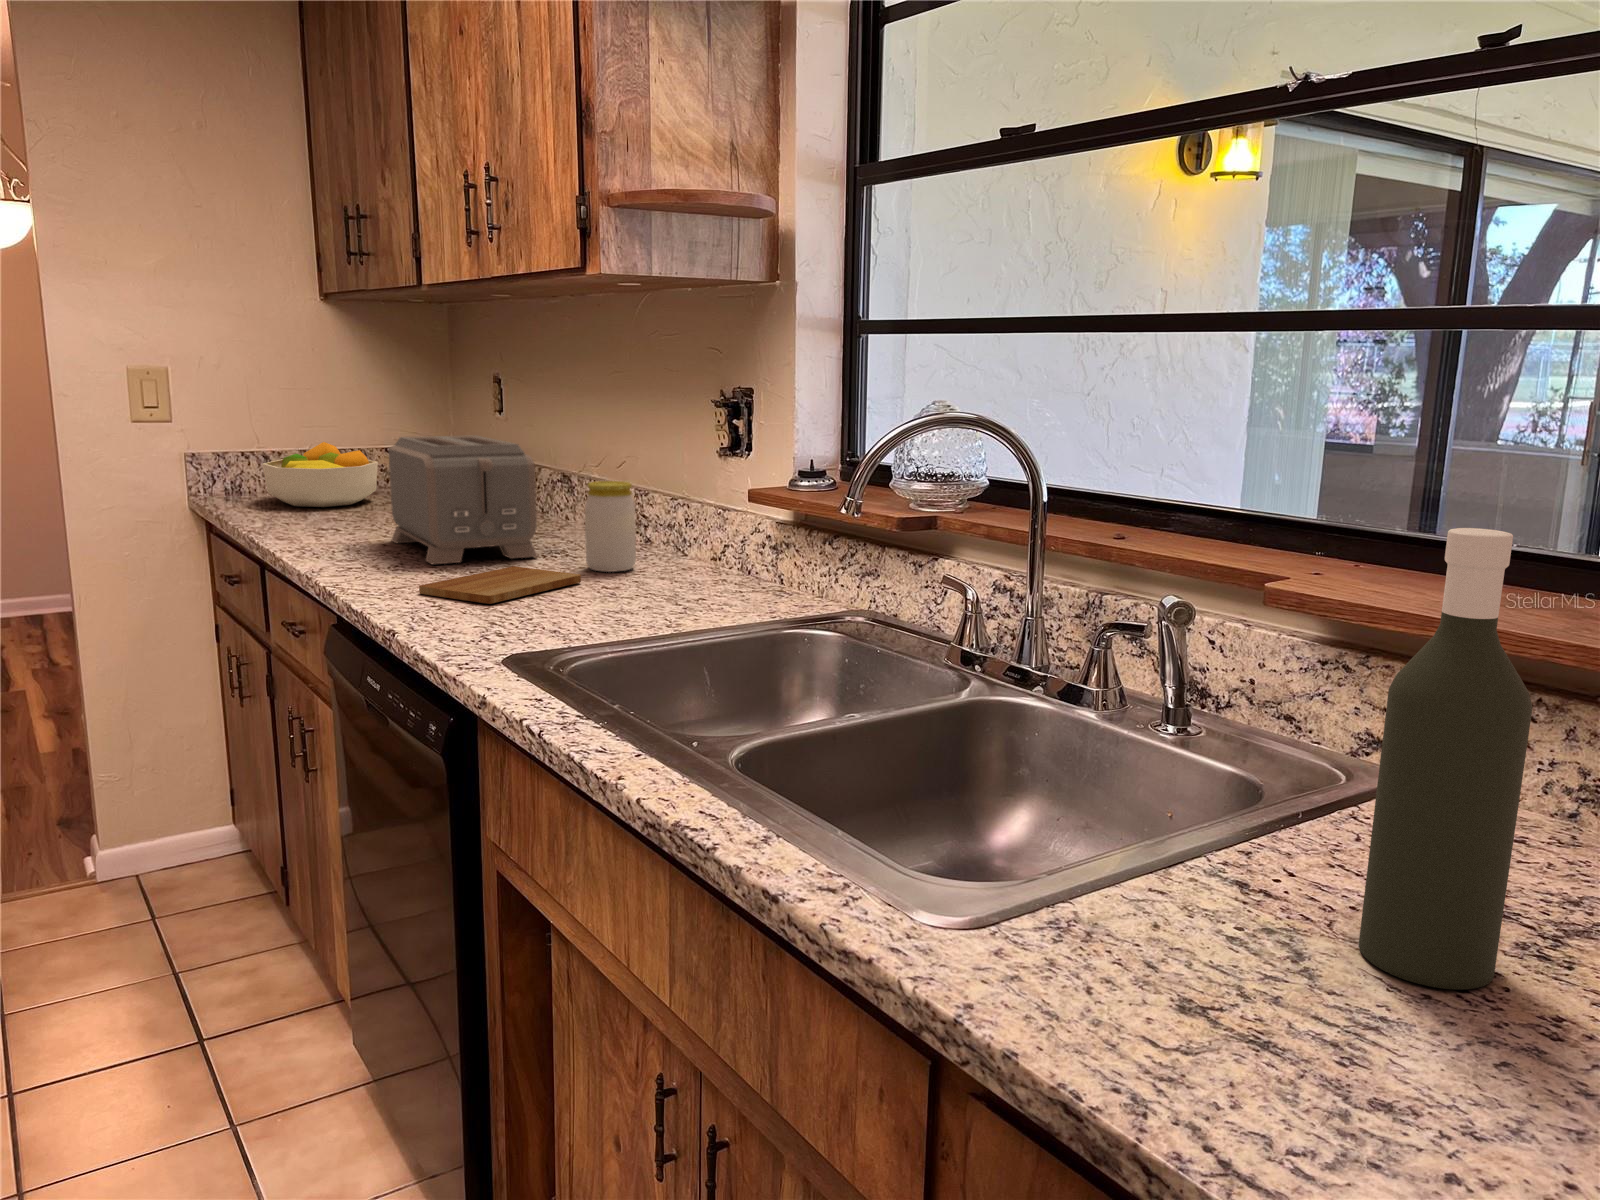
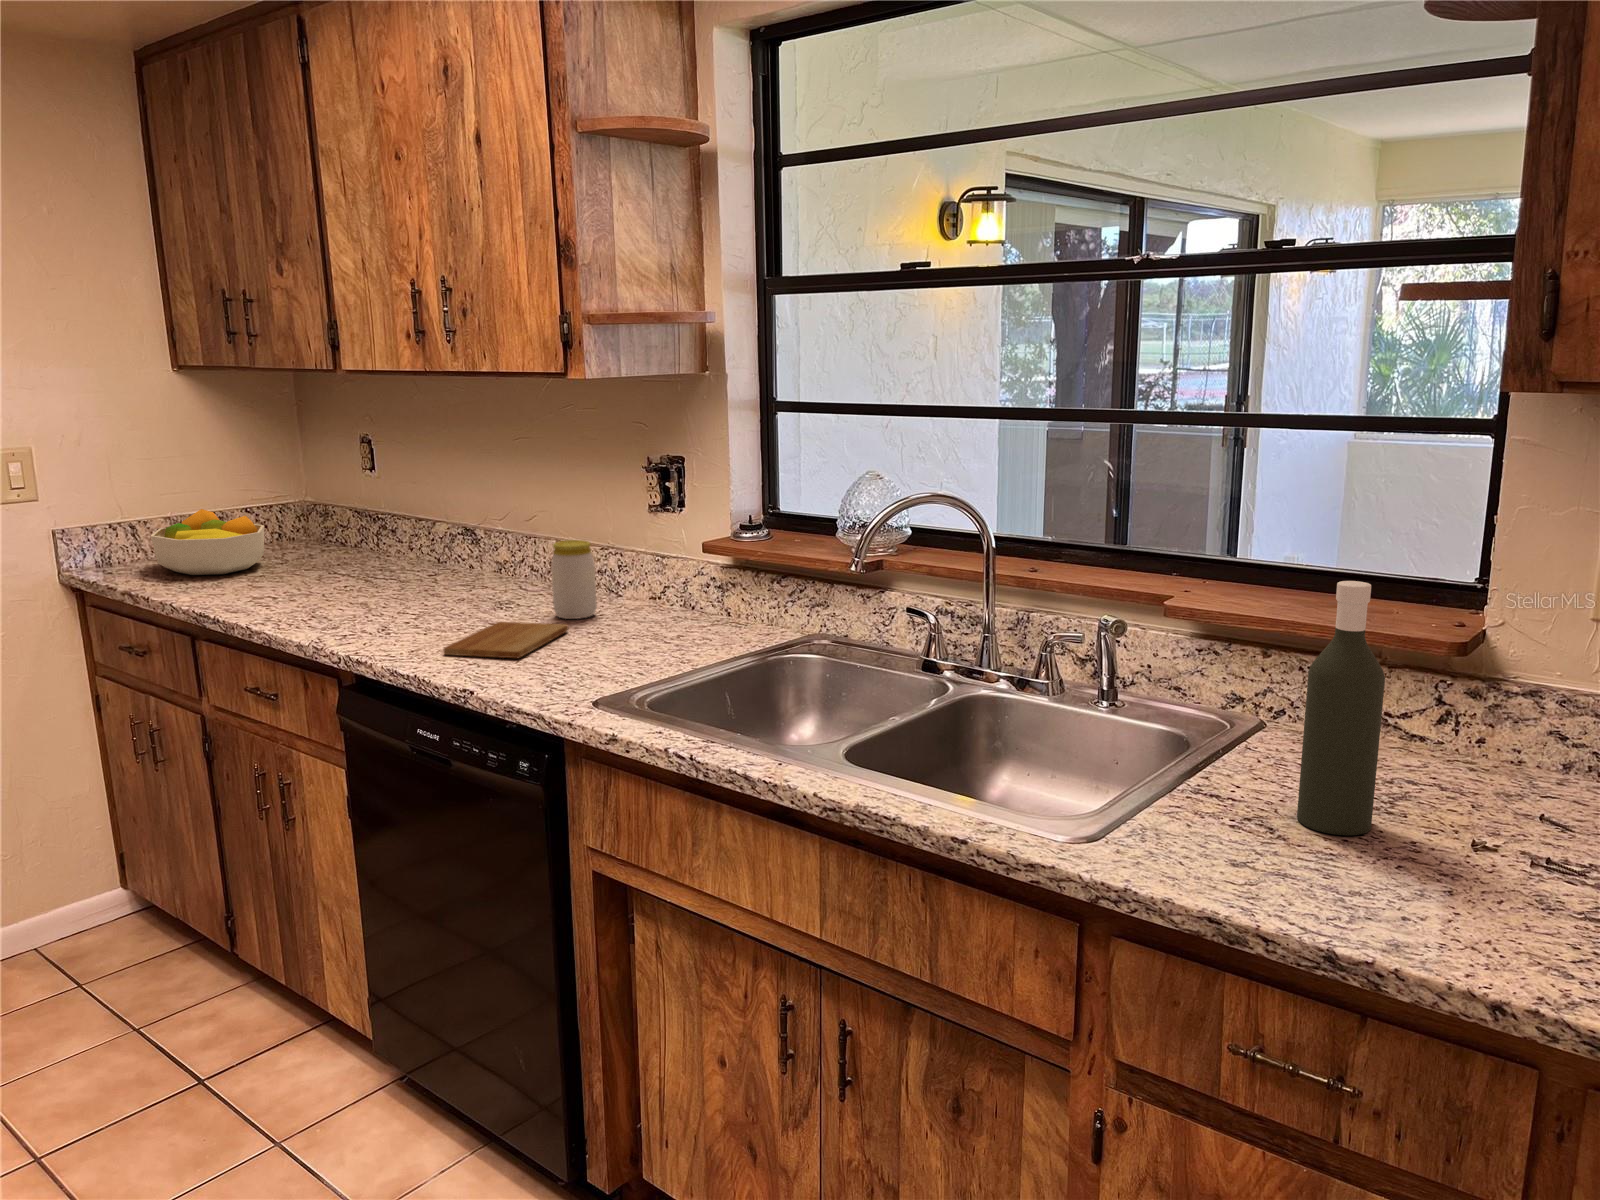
toaster: present [388,436,537,564] -> none [337,503,500,626]

